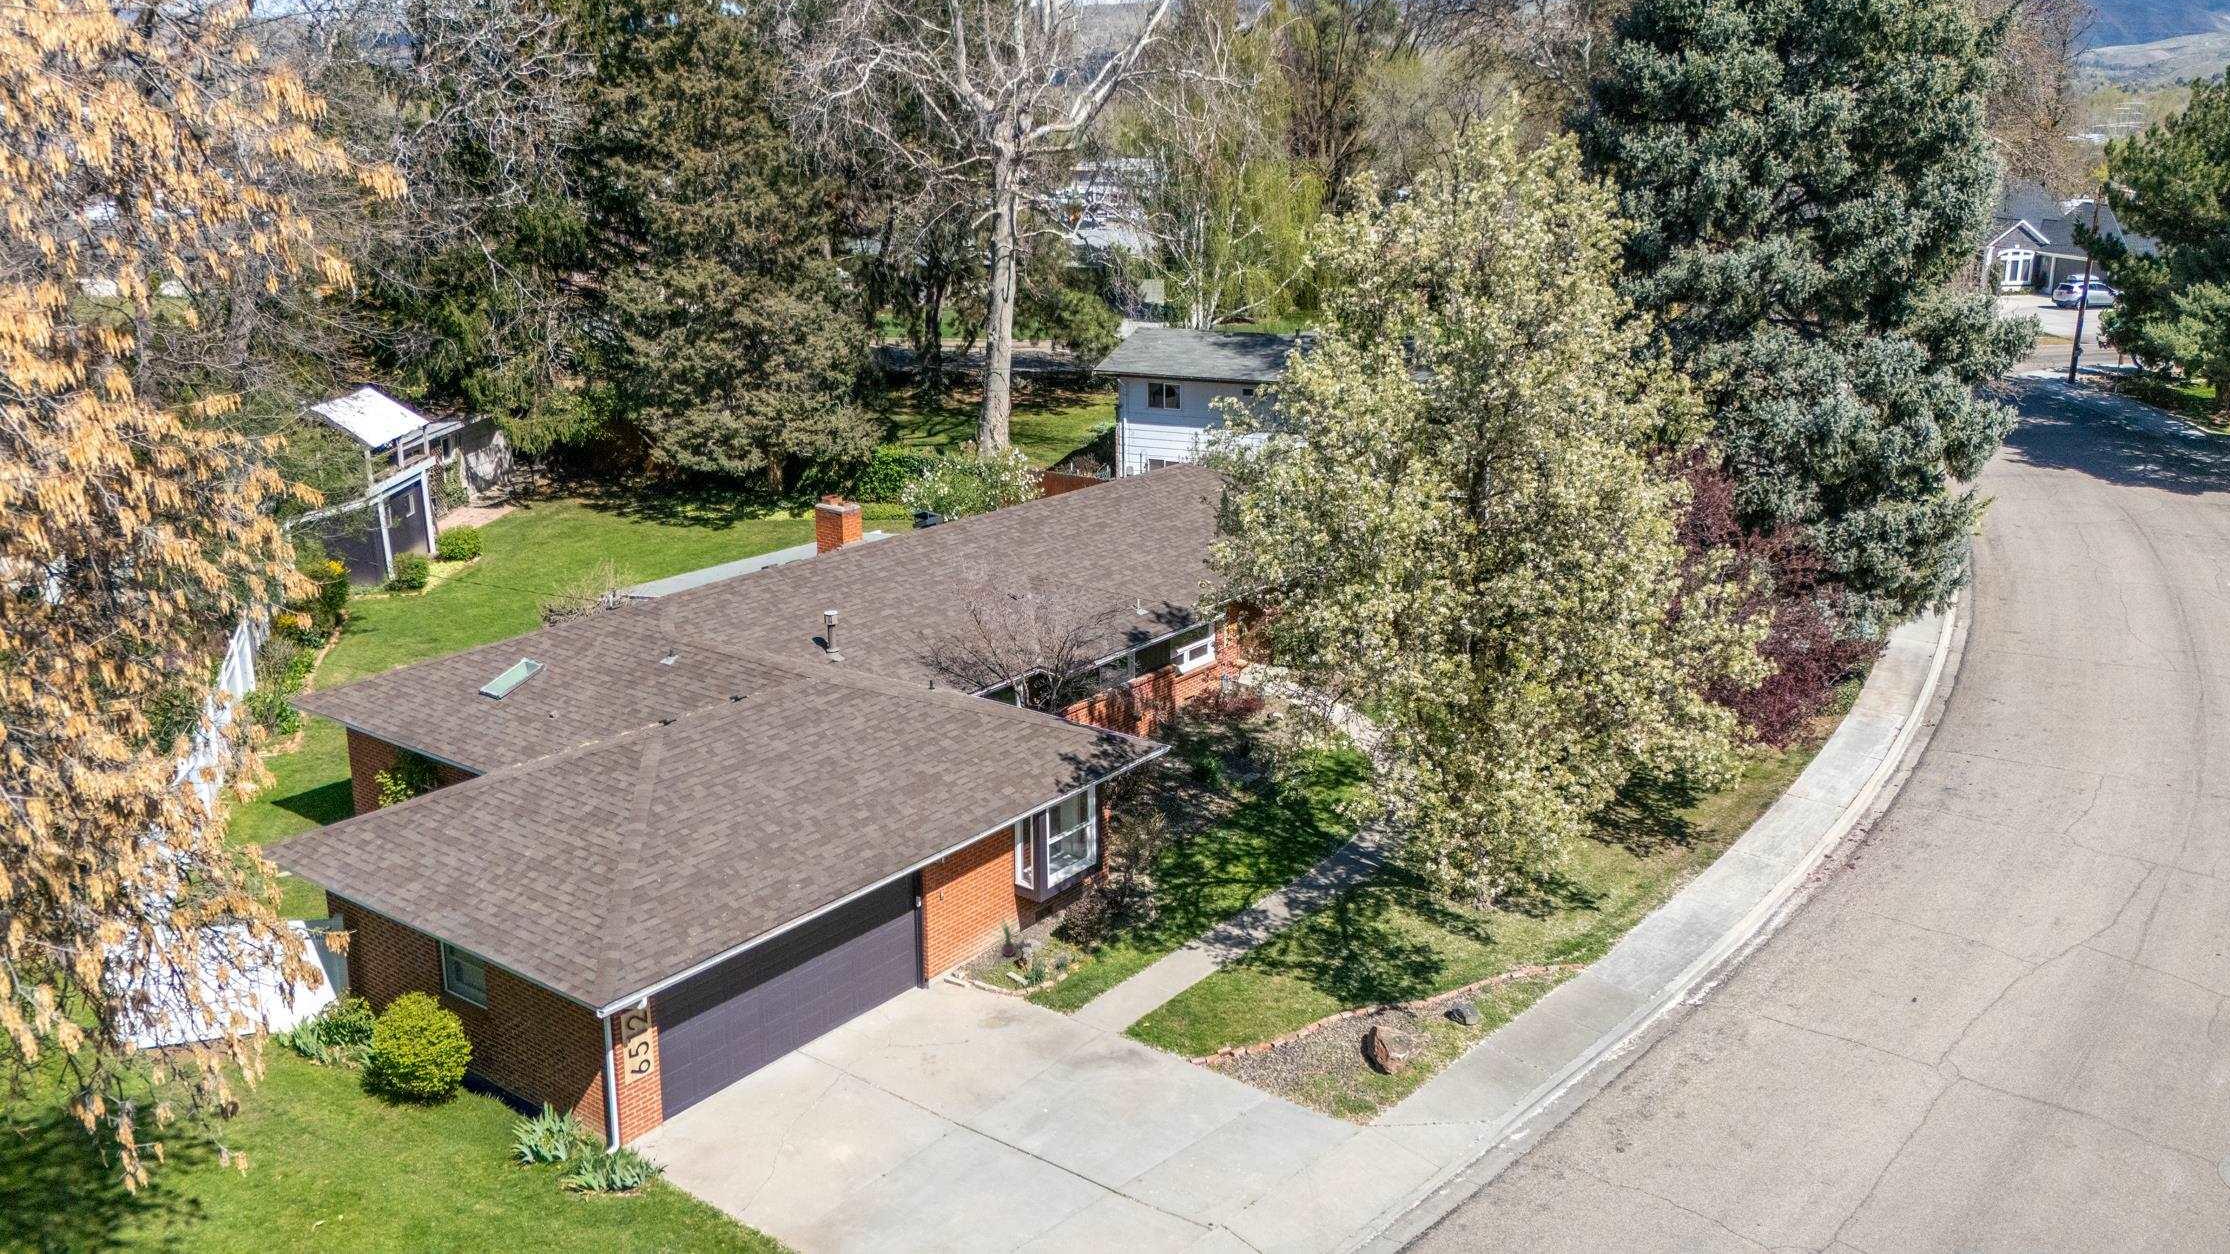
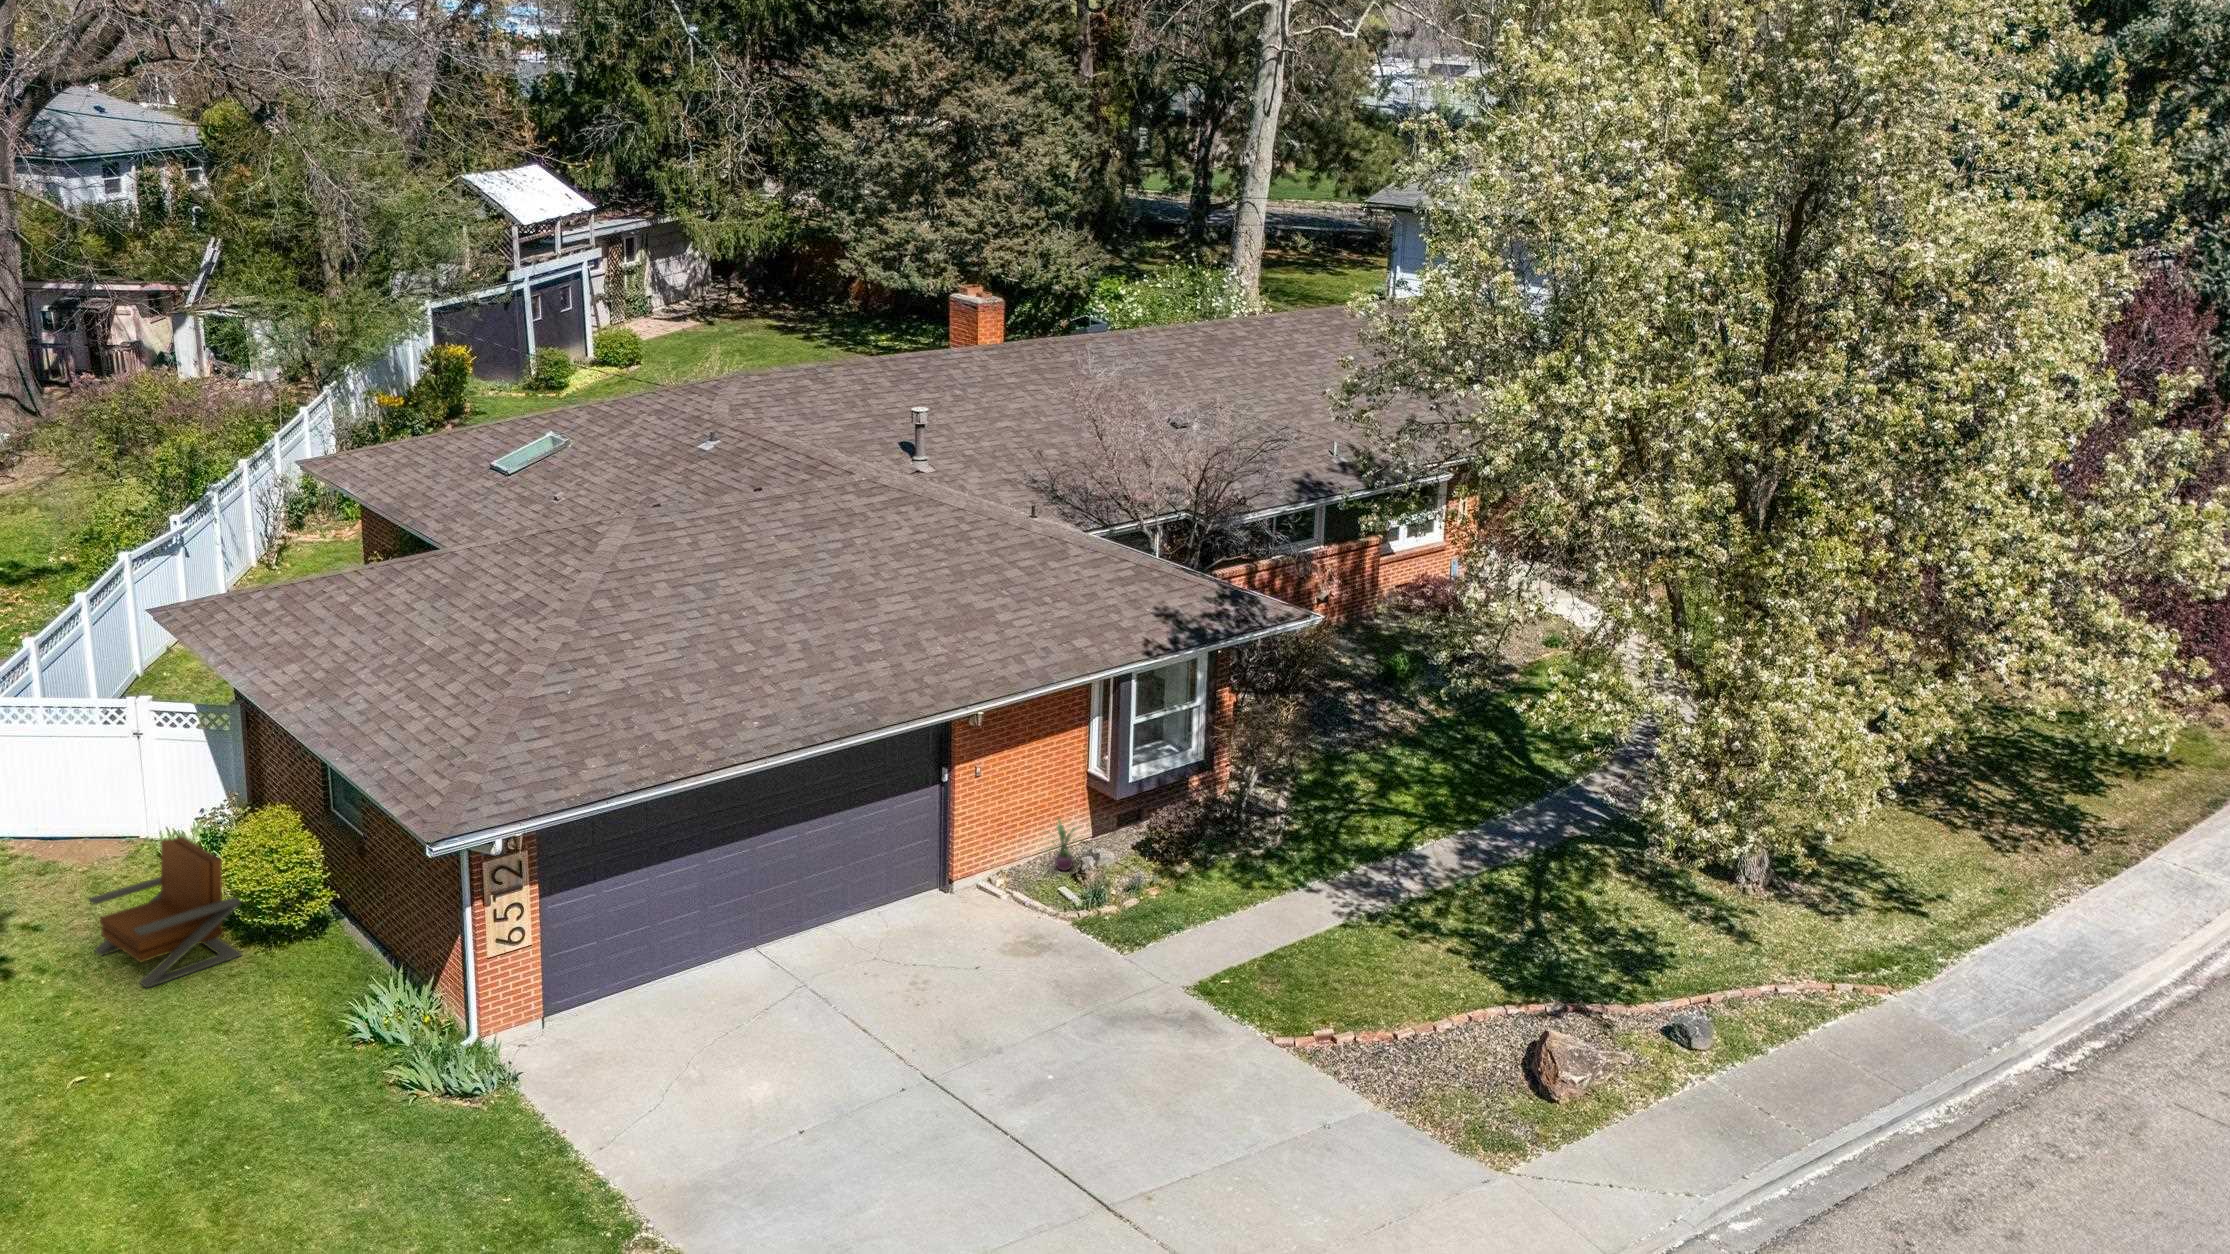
lounge chair: none [286,1015,414,1136] -> present [89,837,242,988]

